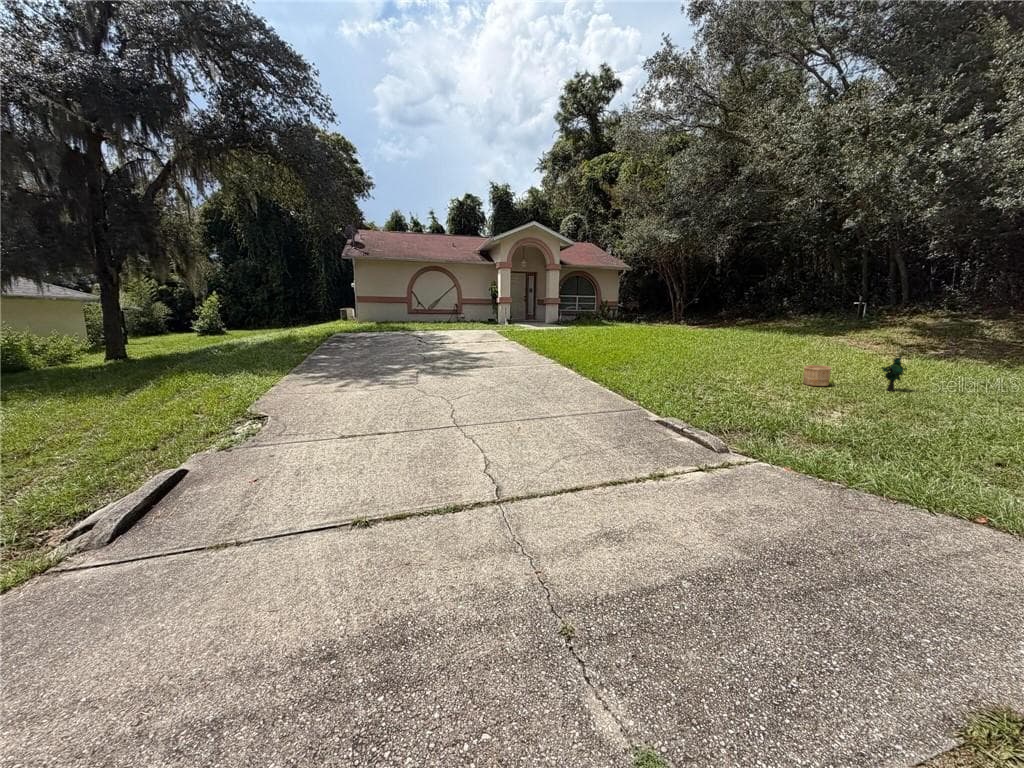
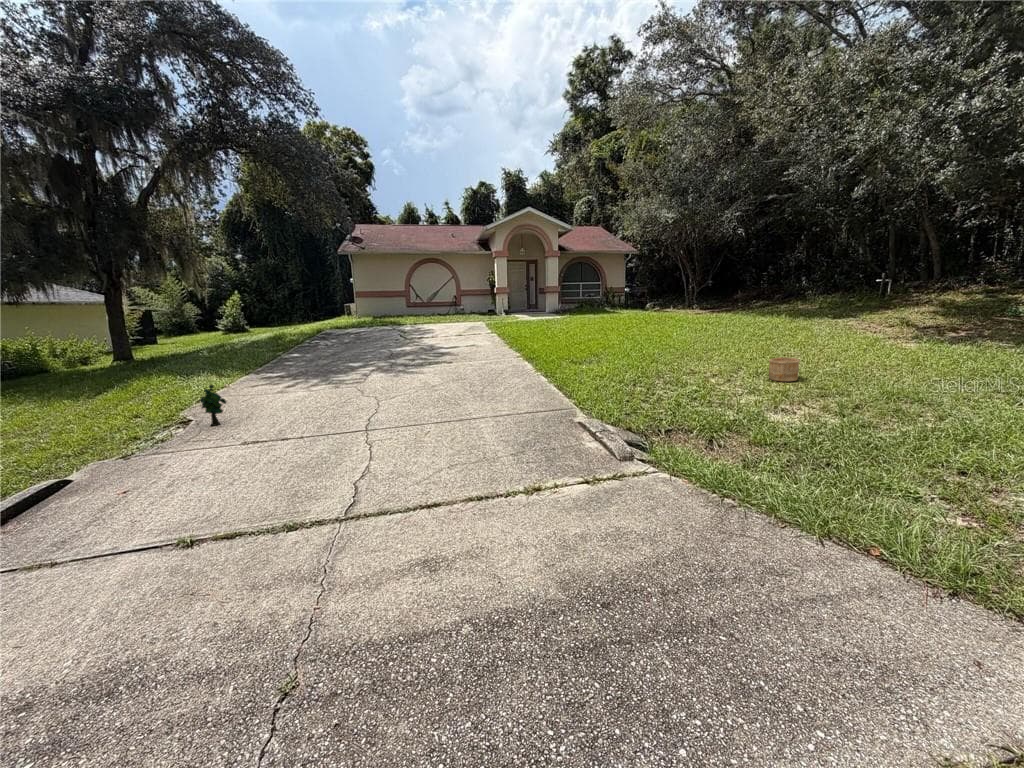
decorative plant: present [881,356,907,391] -> present [199,385,226,426]

